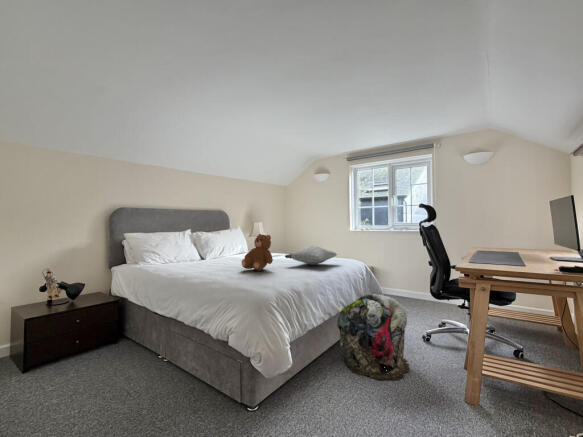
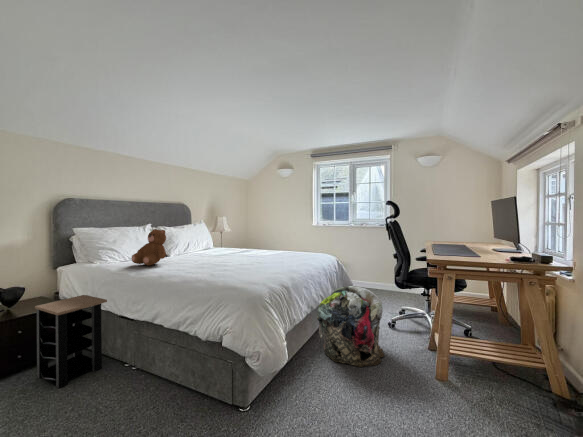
teddy bear: present [242,234,273,271] -> present [131,229,166,266]
pillow: present [285,246,337,265] -> none [261,241,312,260]
side table: none [89,292,145,372] -> present [35,295,107,388]

